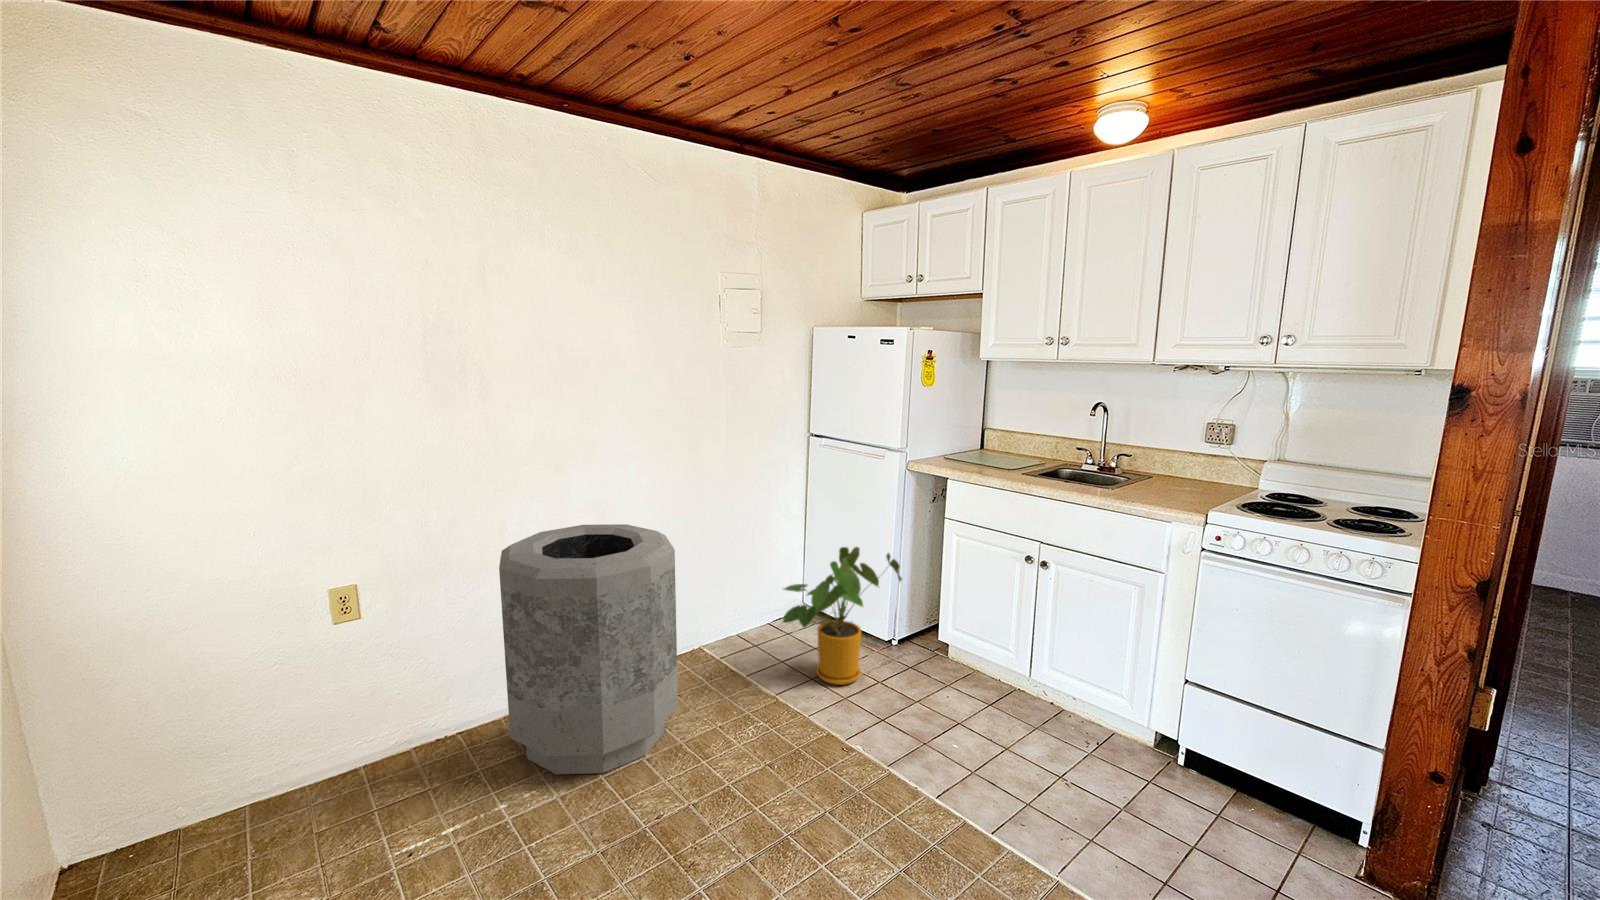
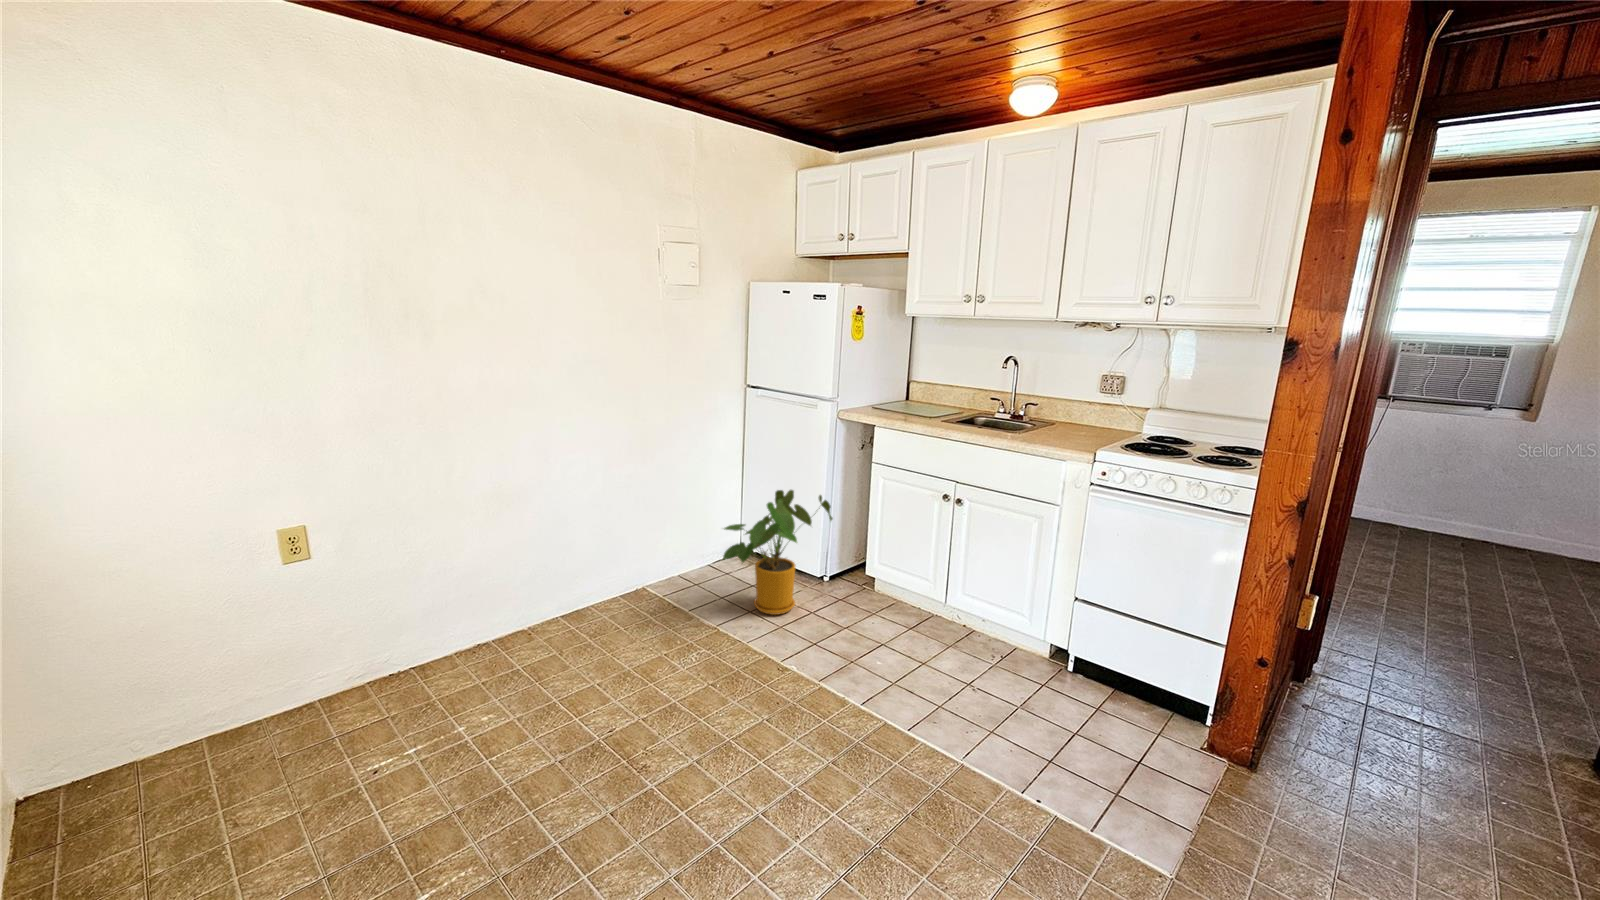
trash can: present [499,524,678,774] -> none [450,469,626,699]

